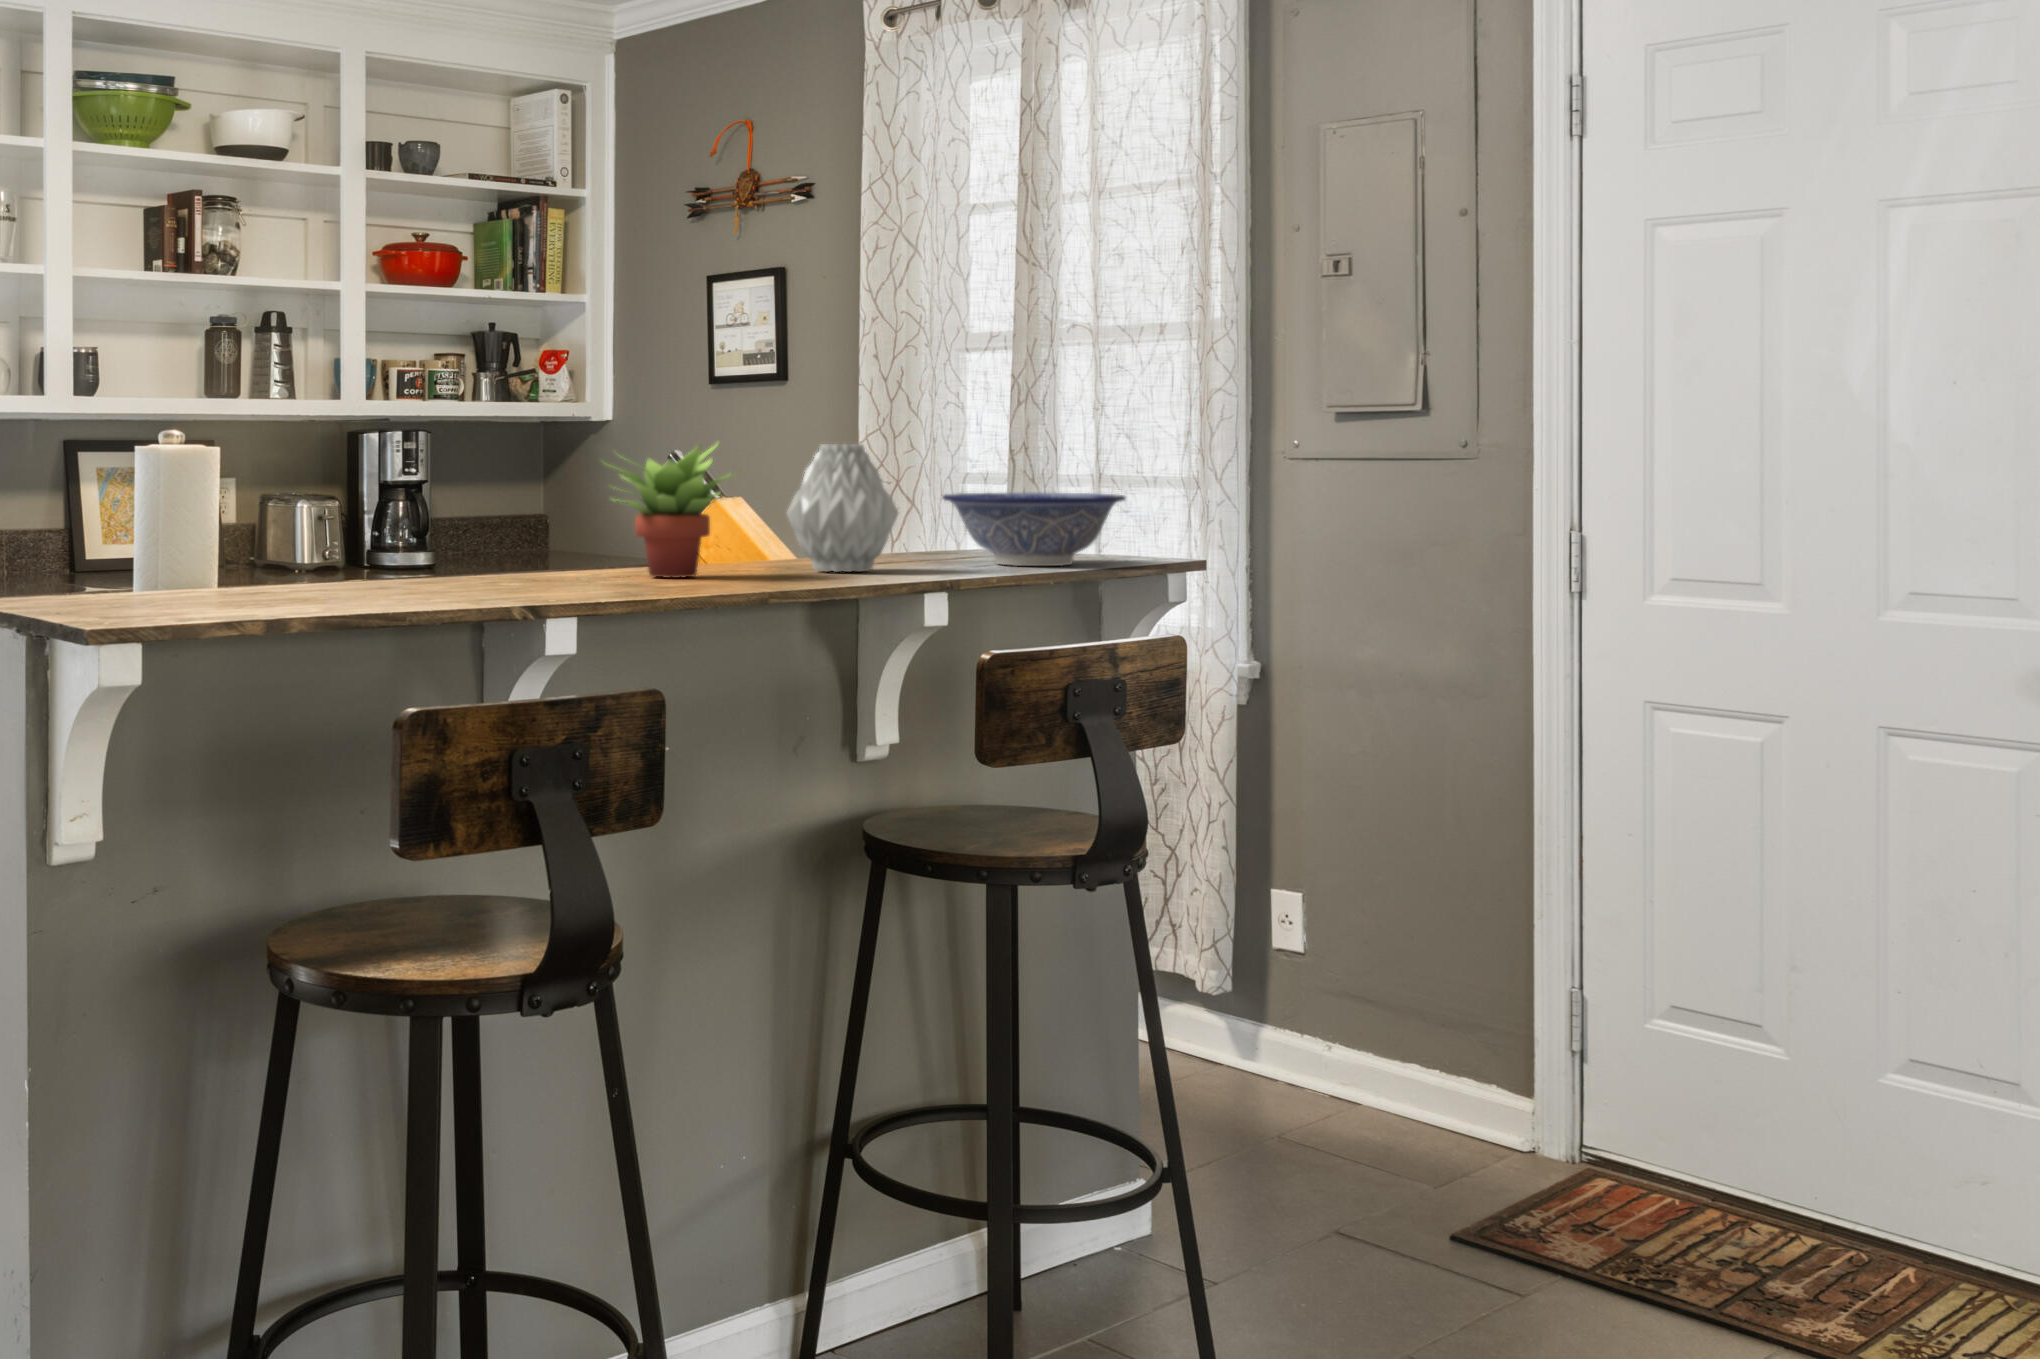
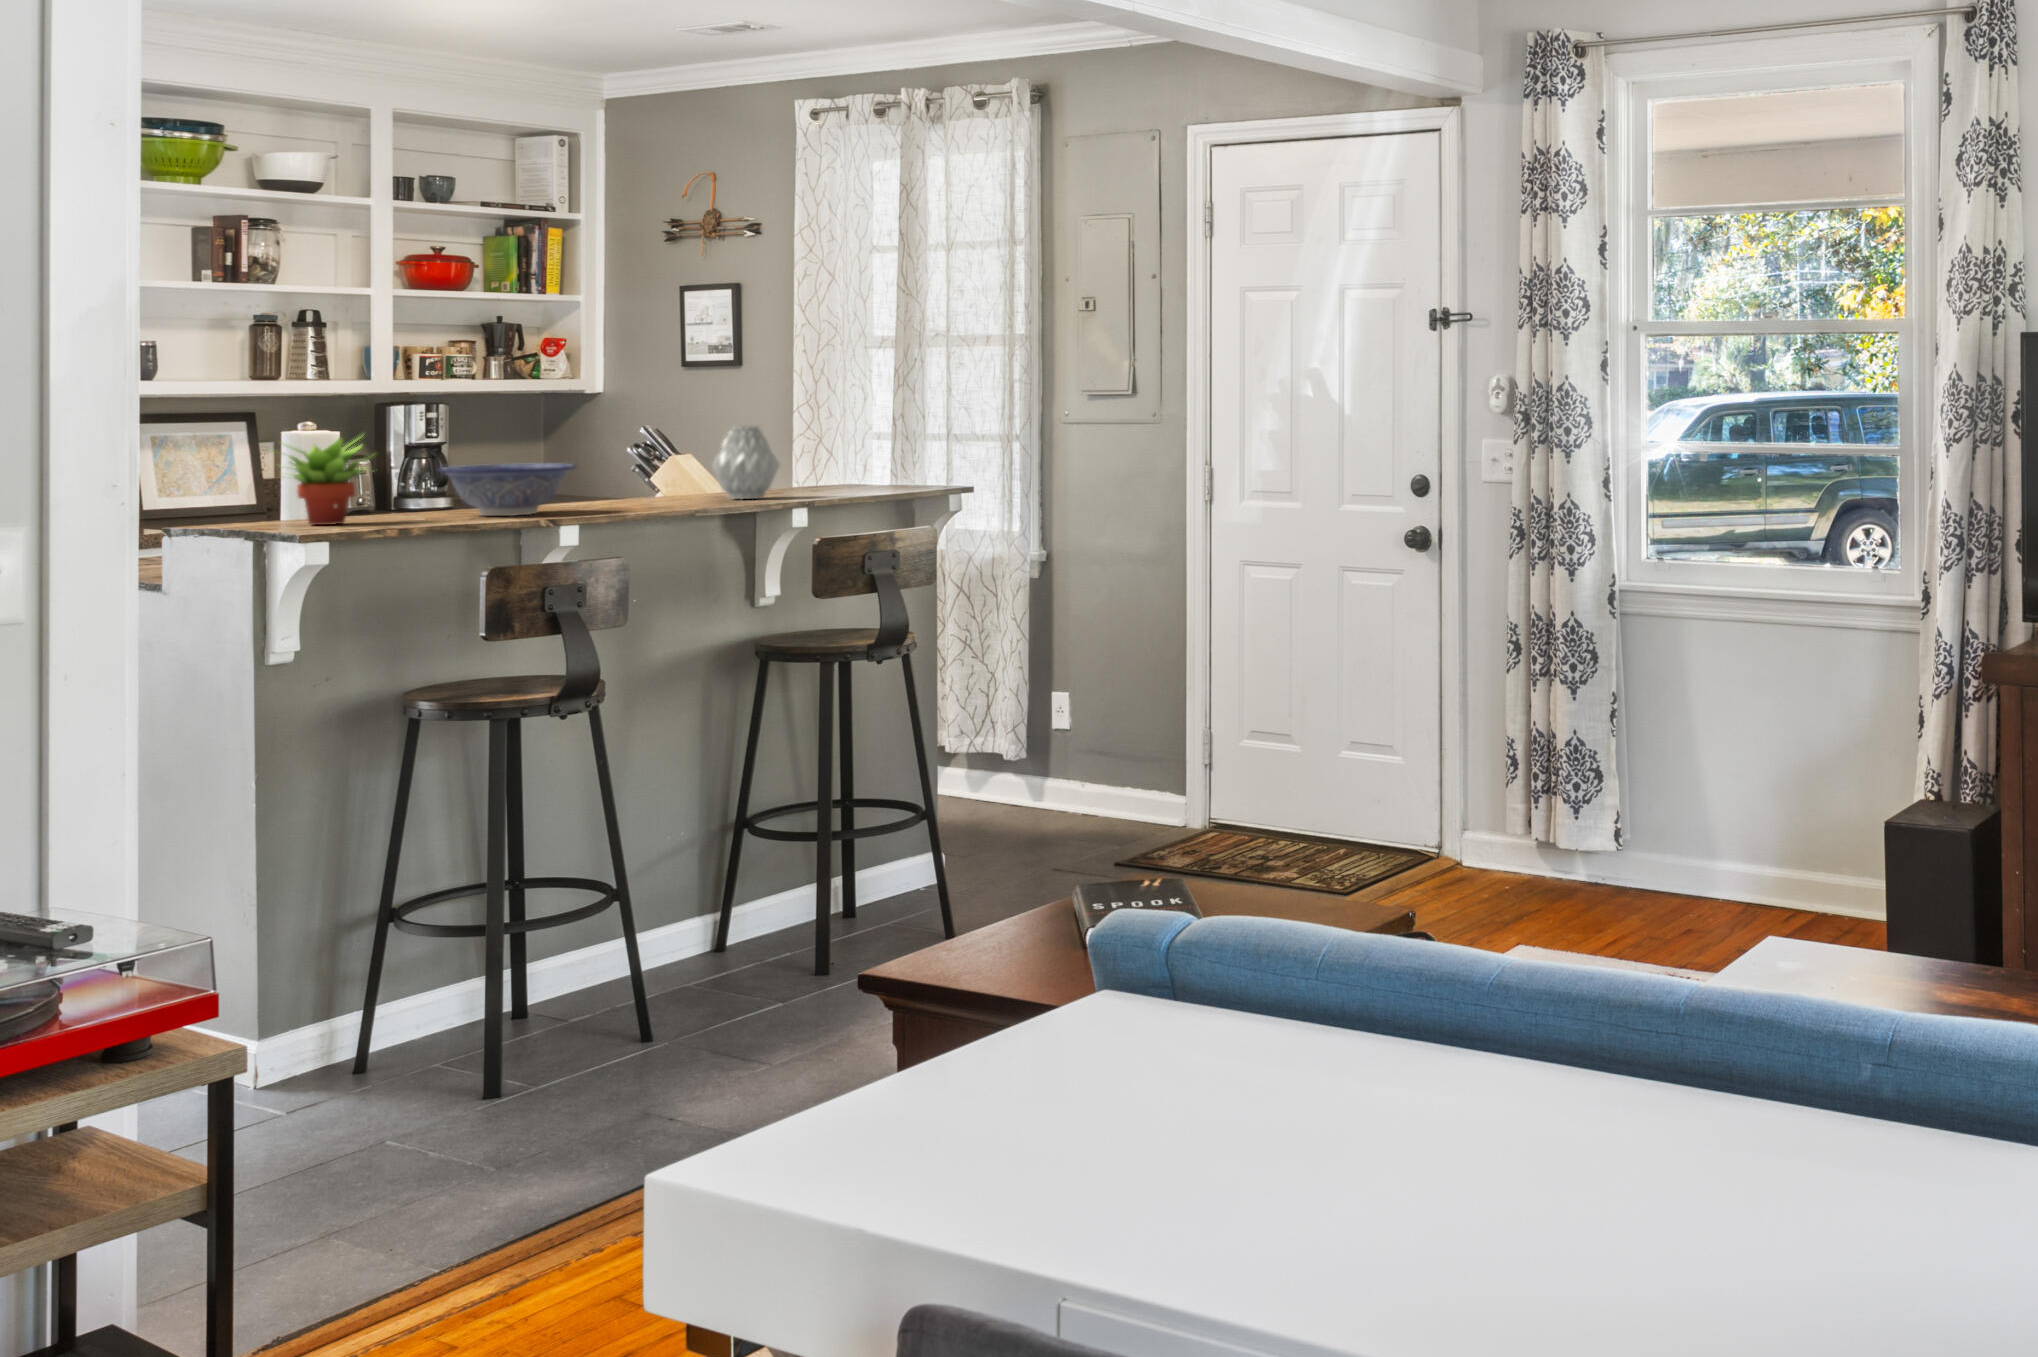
succulent plant: present [602,442,739,578] -> present [270,434,367,525]
decorative bowl: present [943,492,1125,566] -> present [439,463,576,516]

